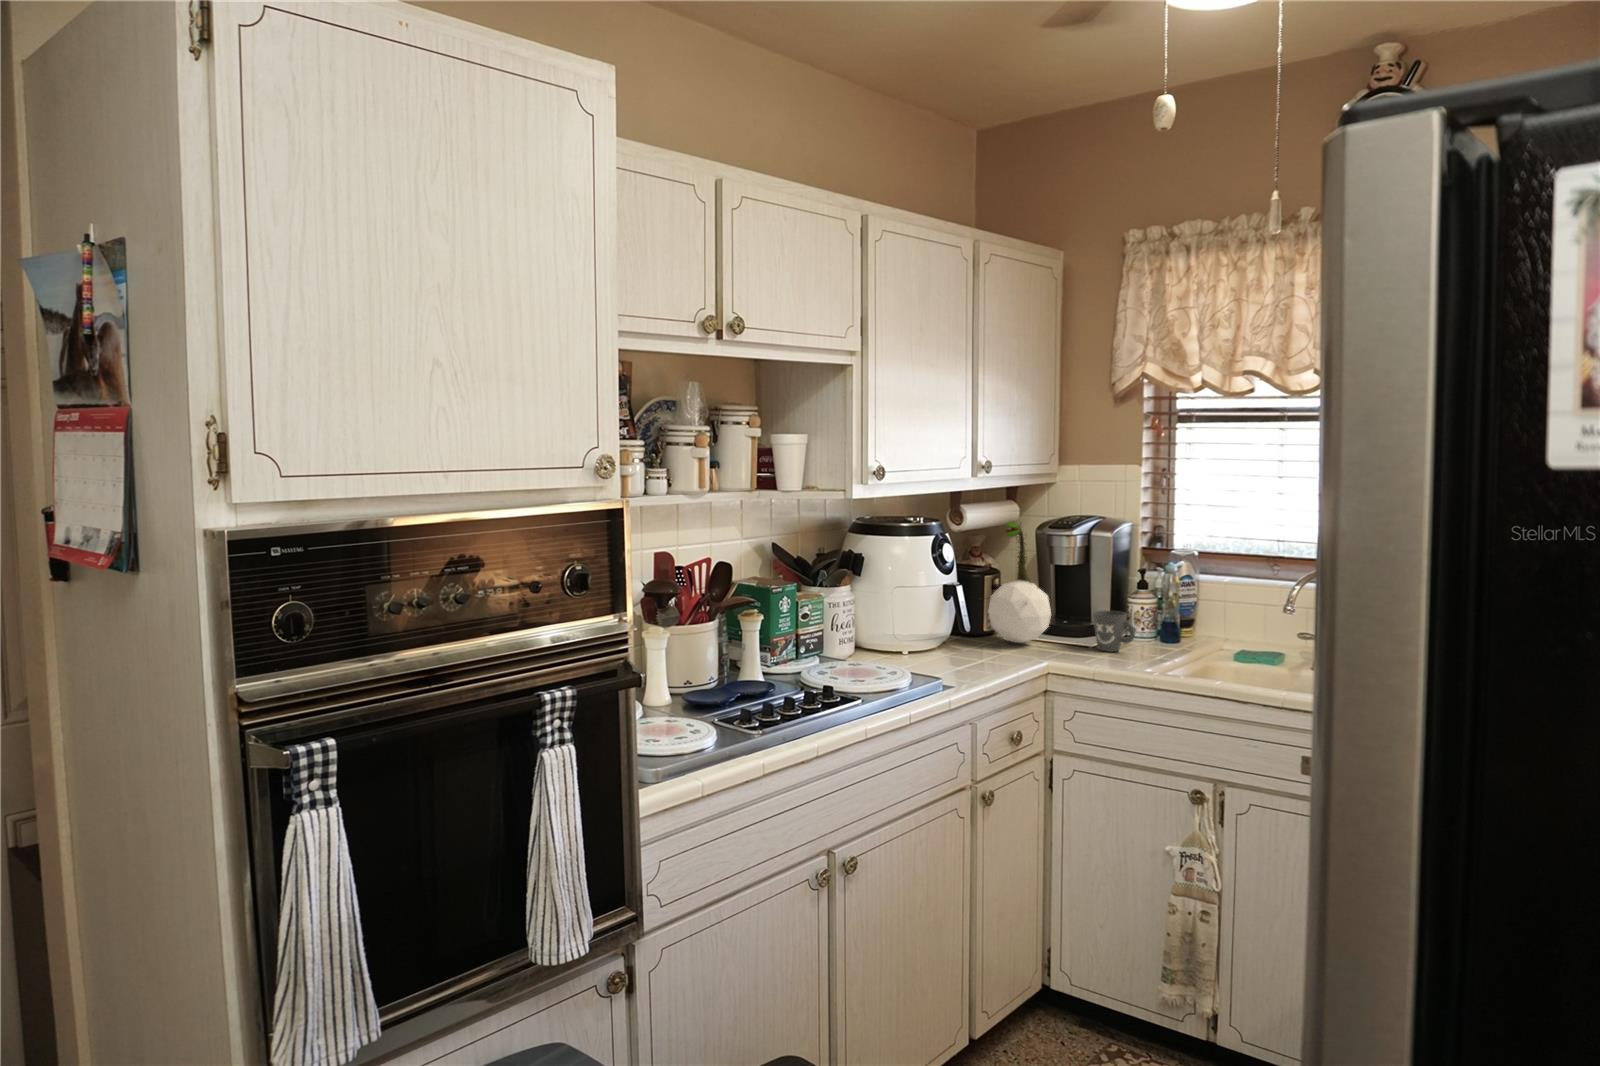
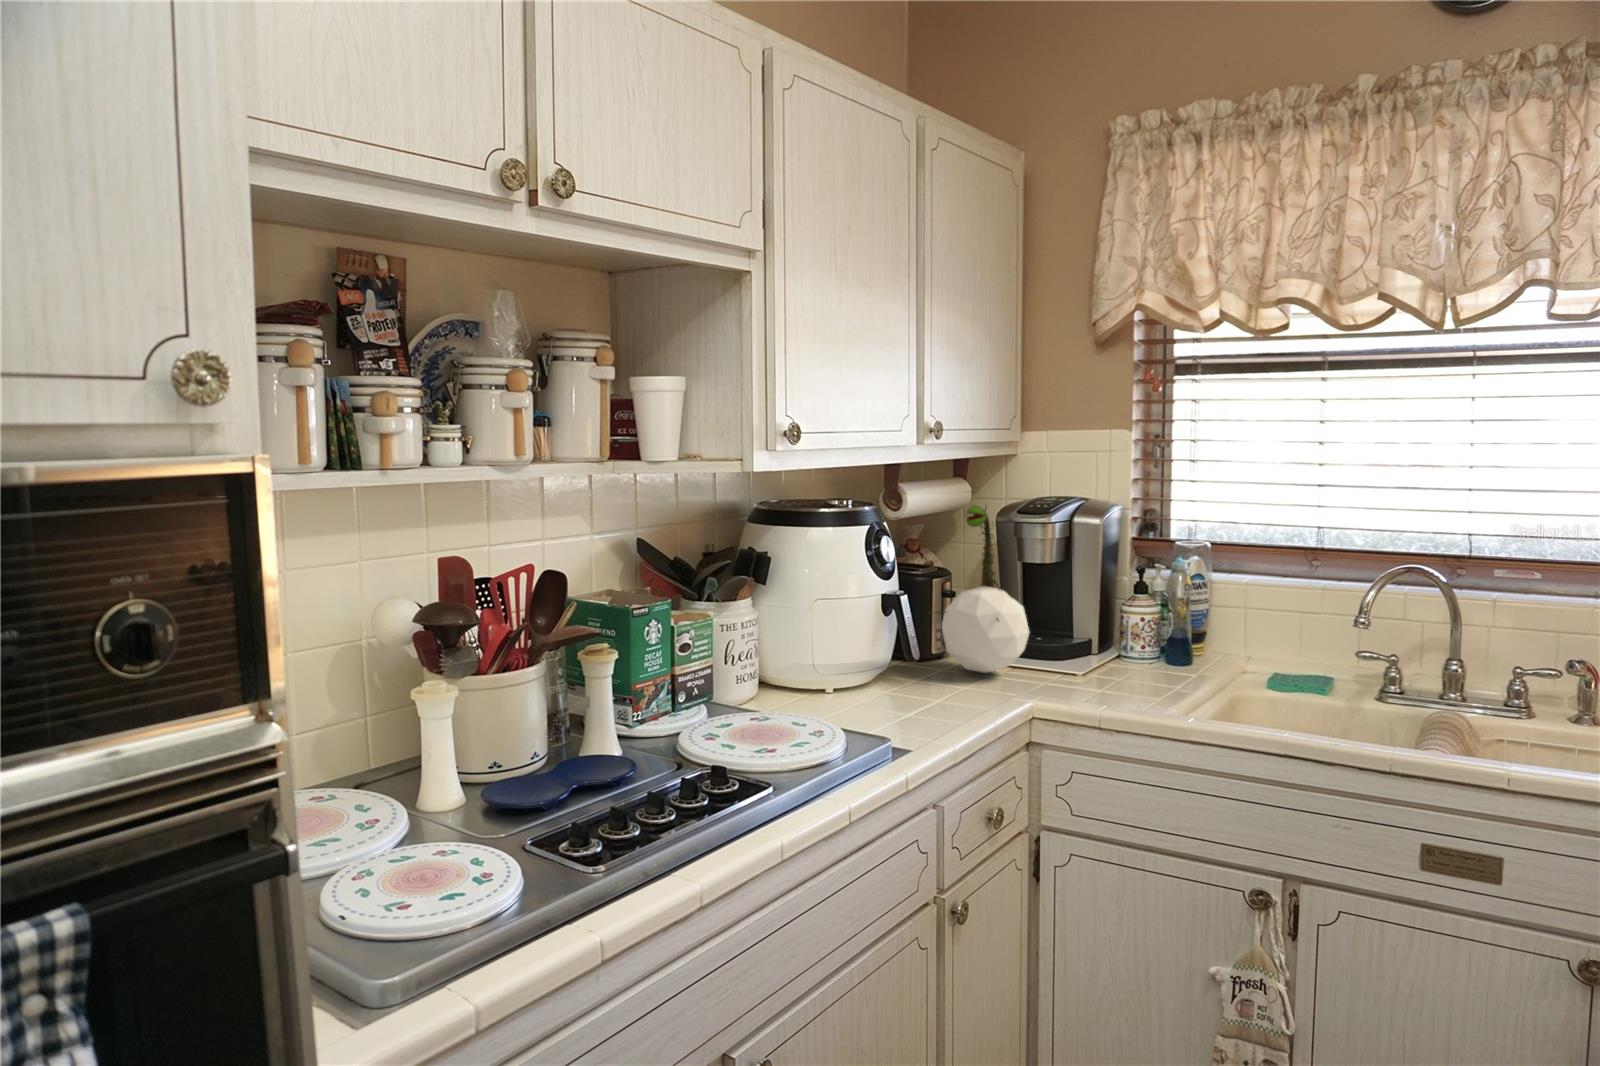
mug: present [1093,611,1135,652] -> none [1083,625,1142,682]

